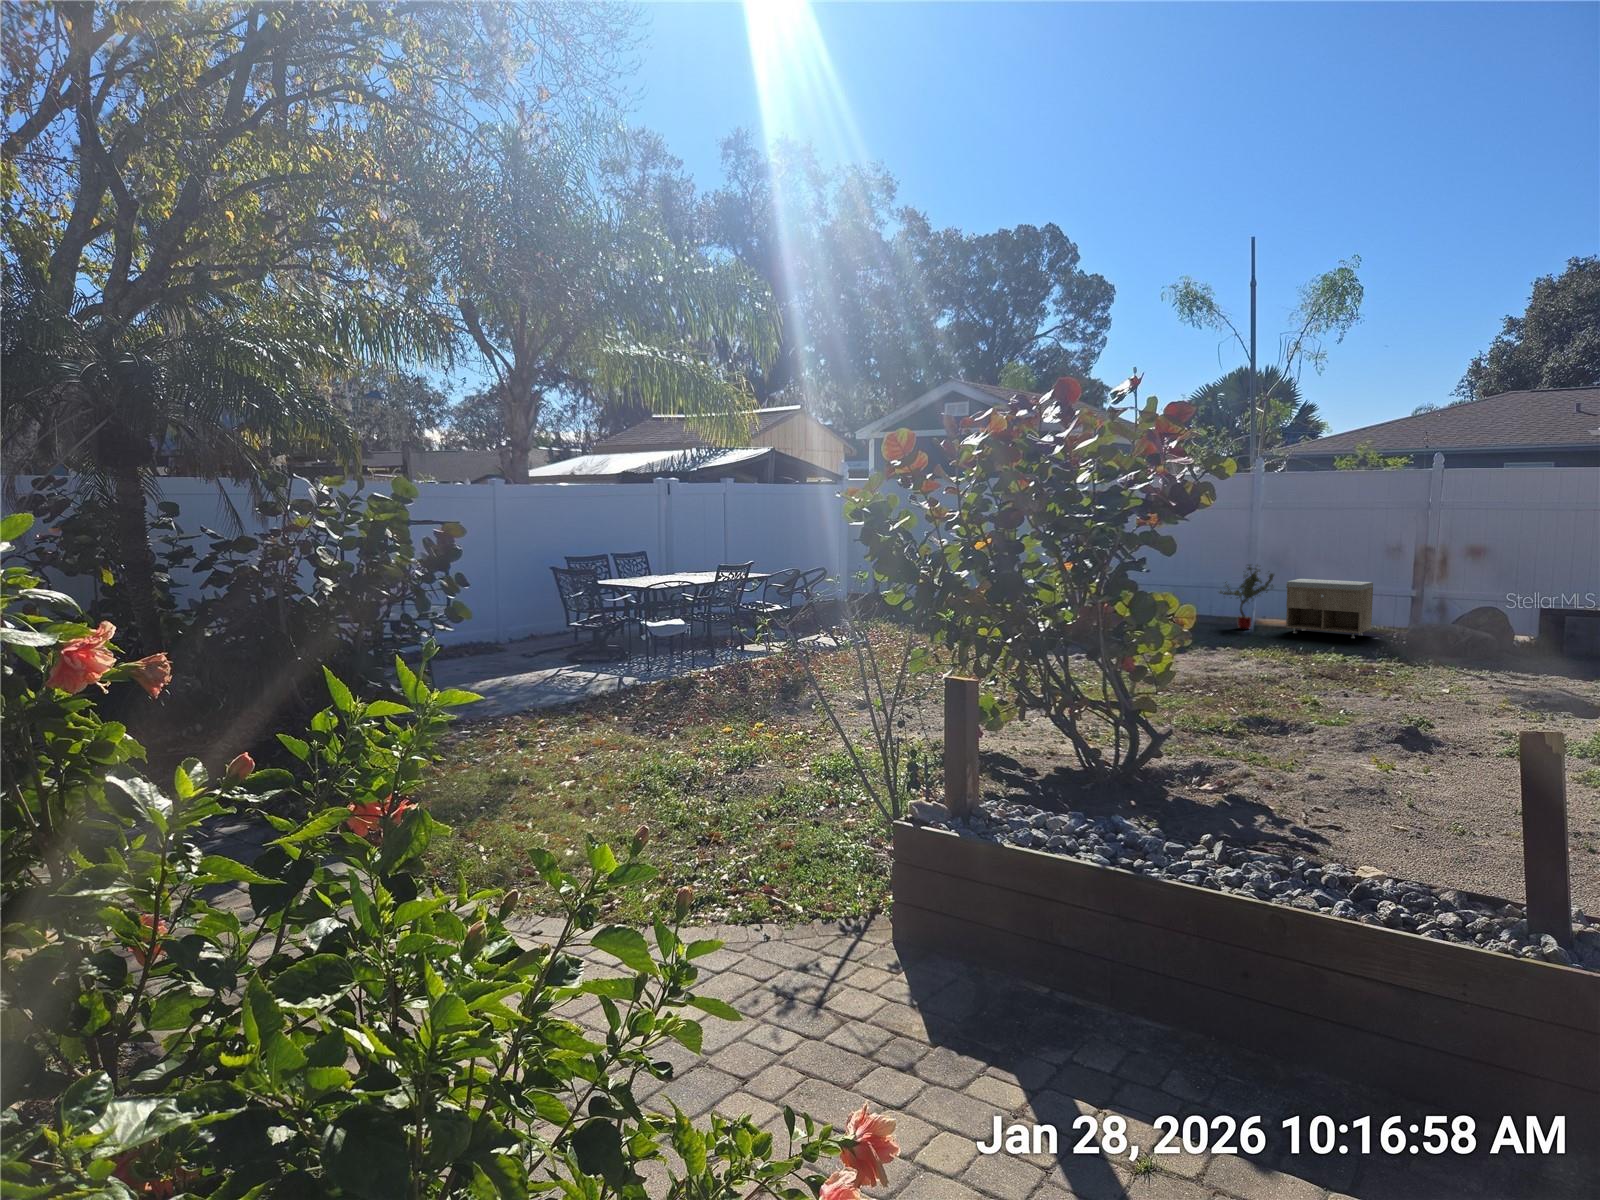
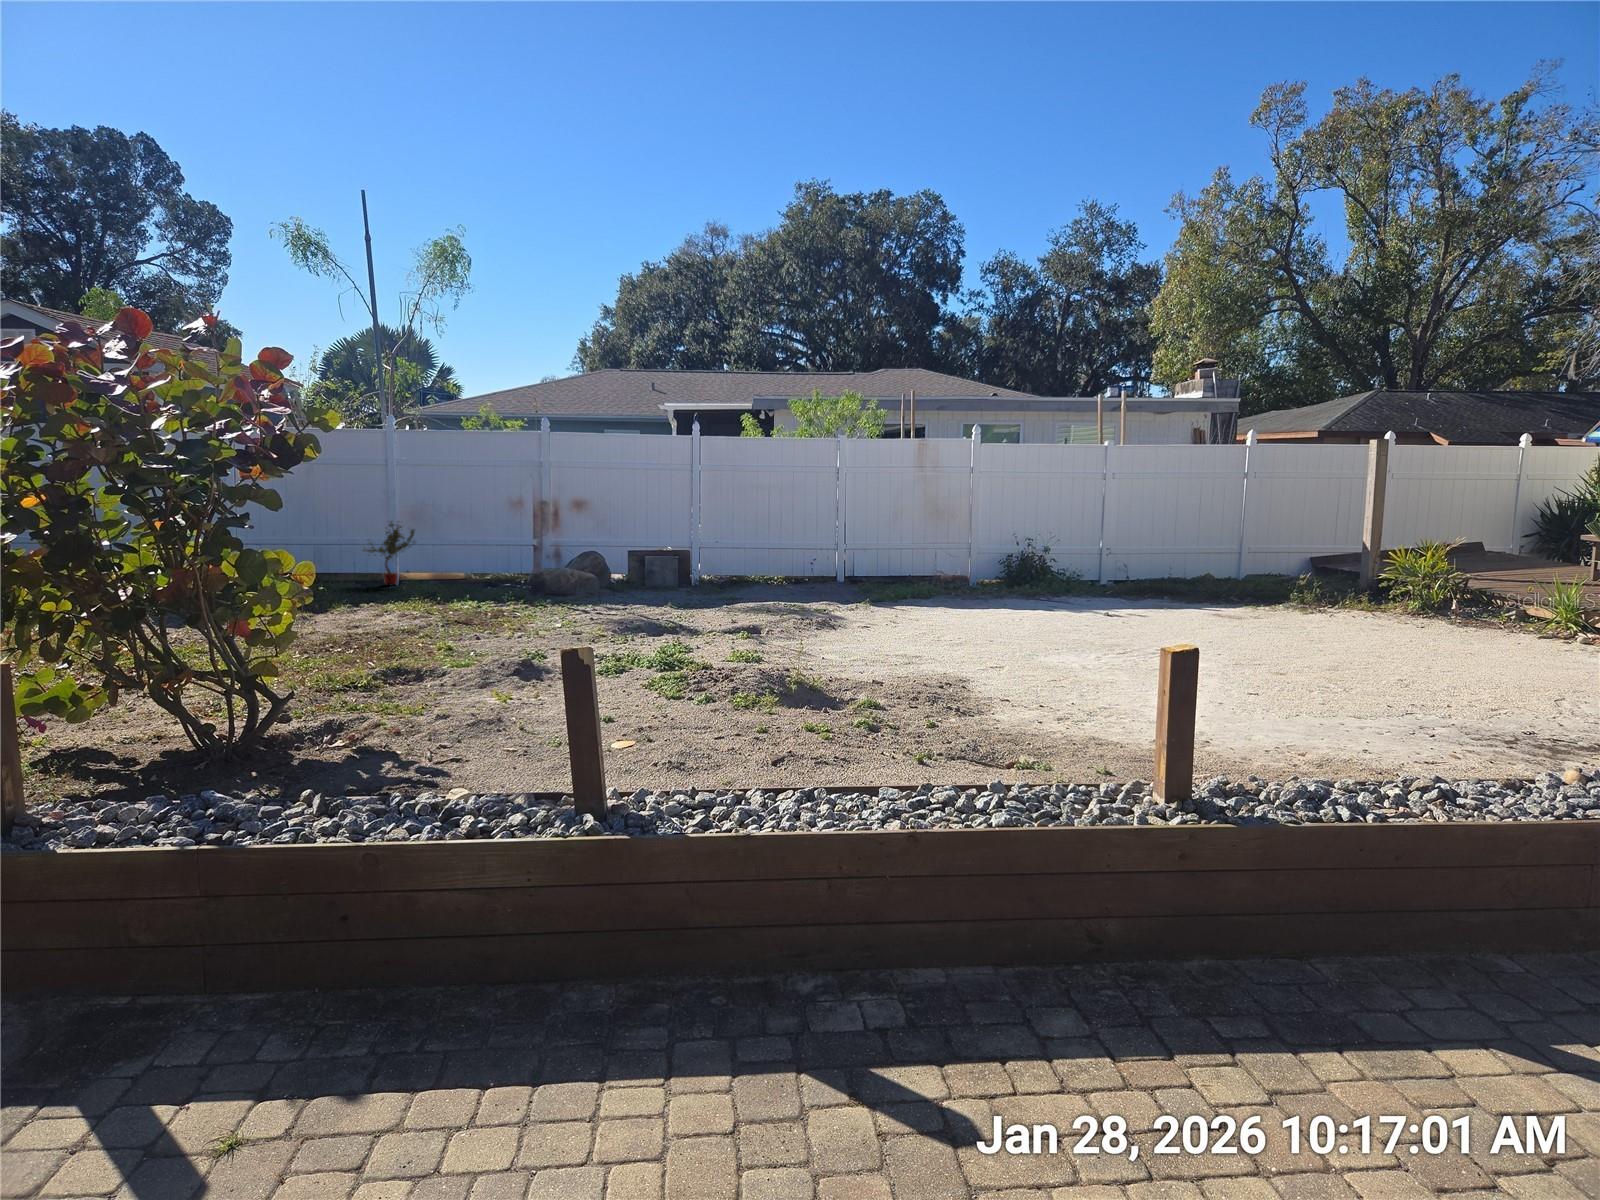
storage bench: present [1286,579,1373,638] -> none [427,533,505,586]

